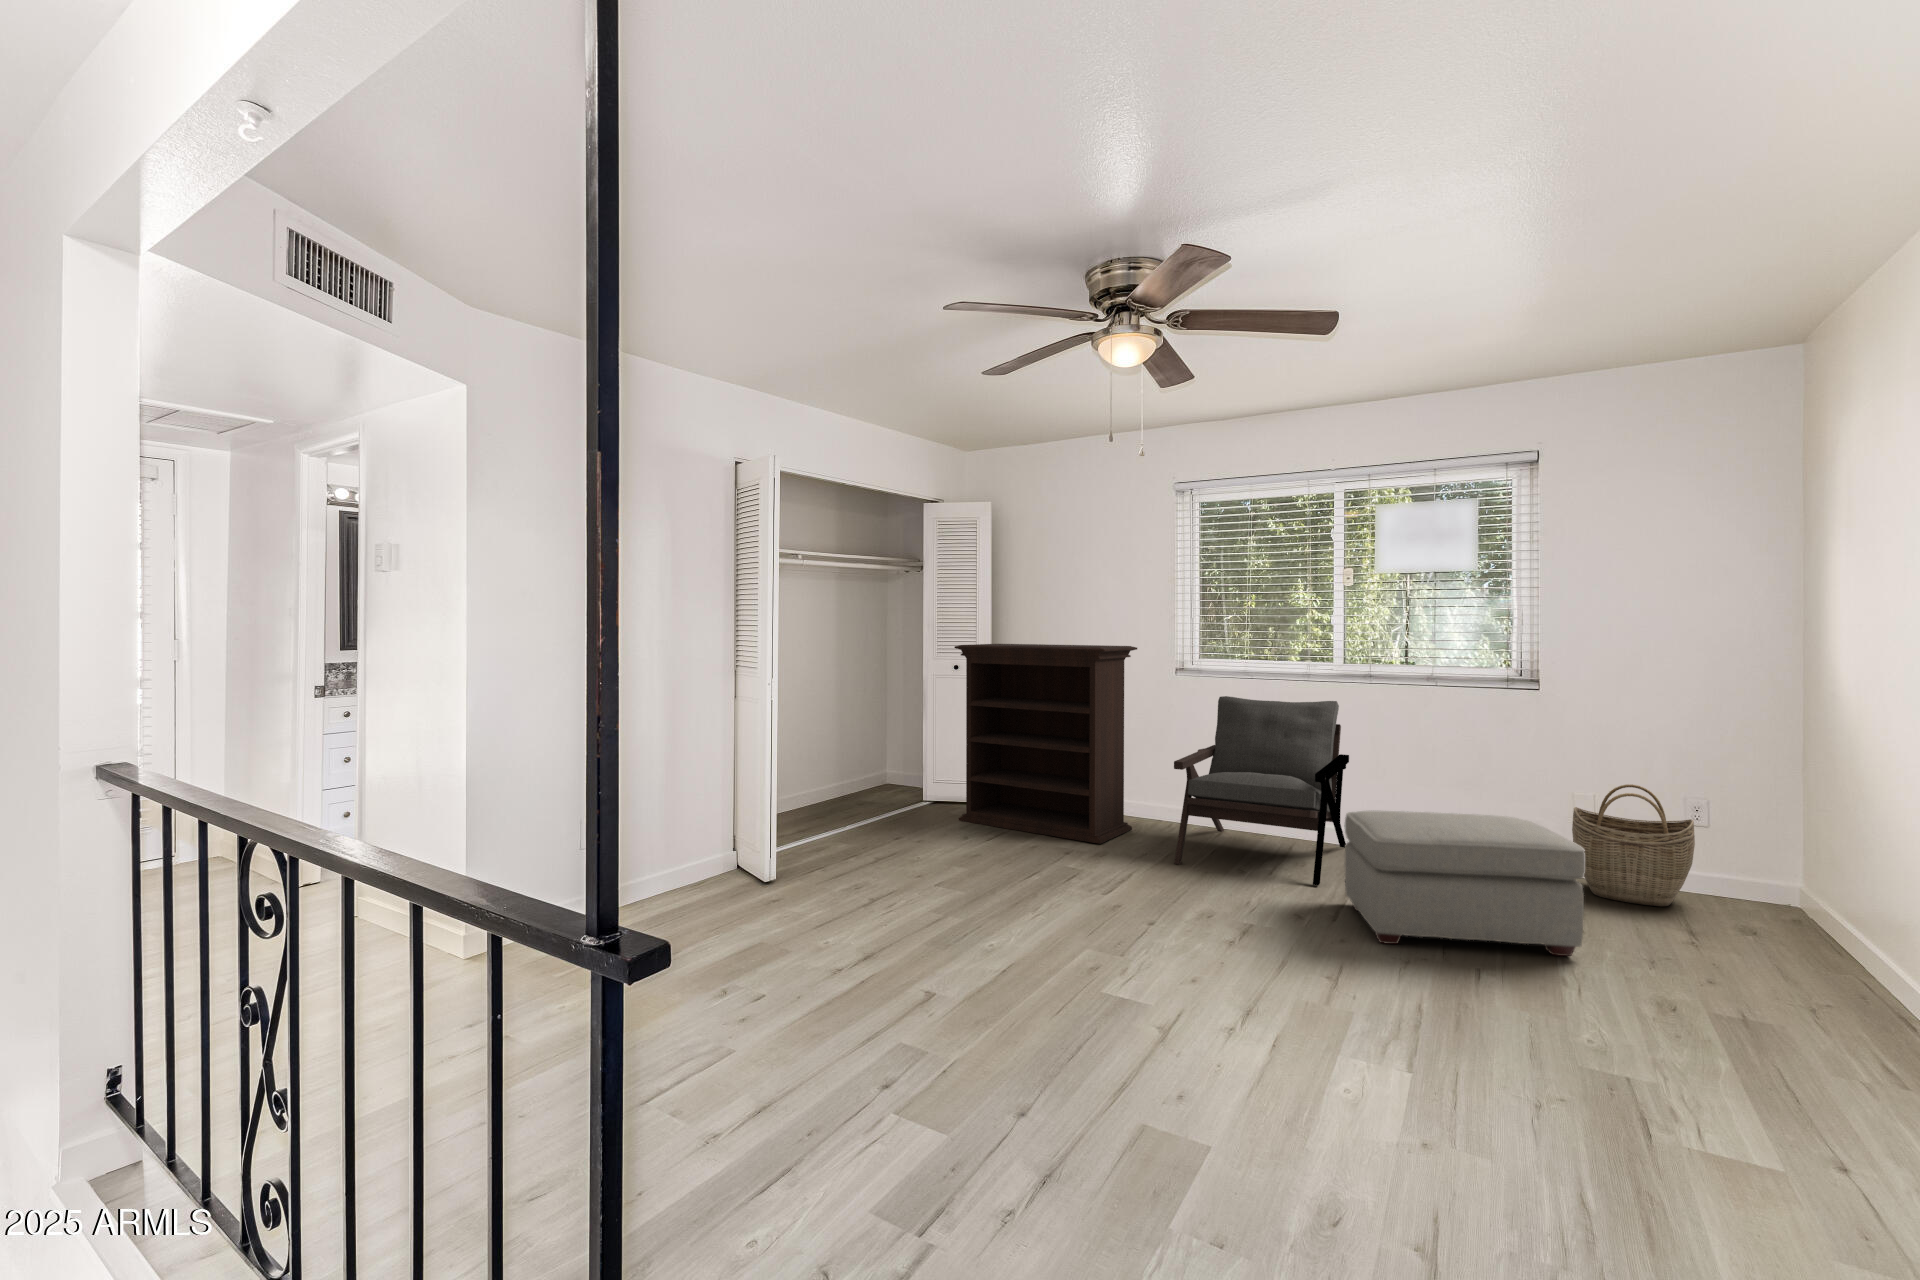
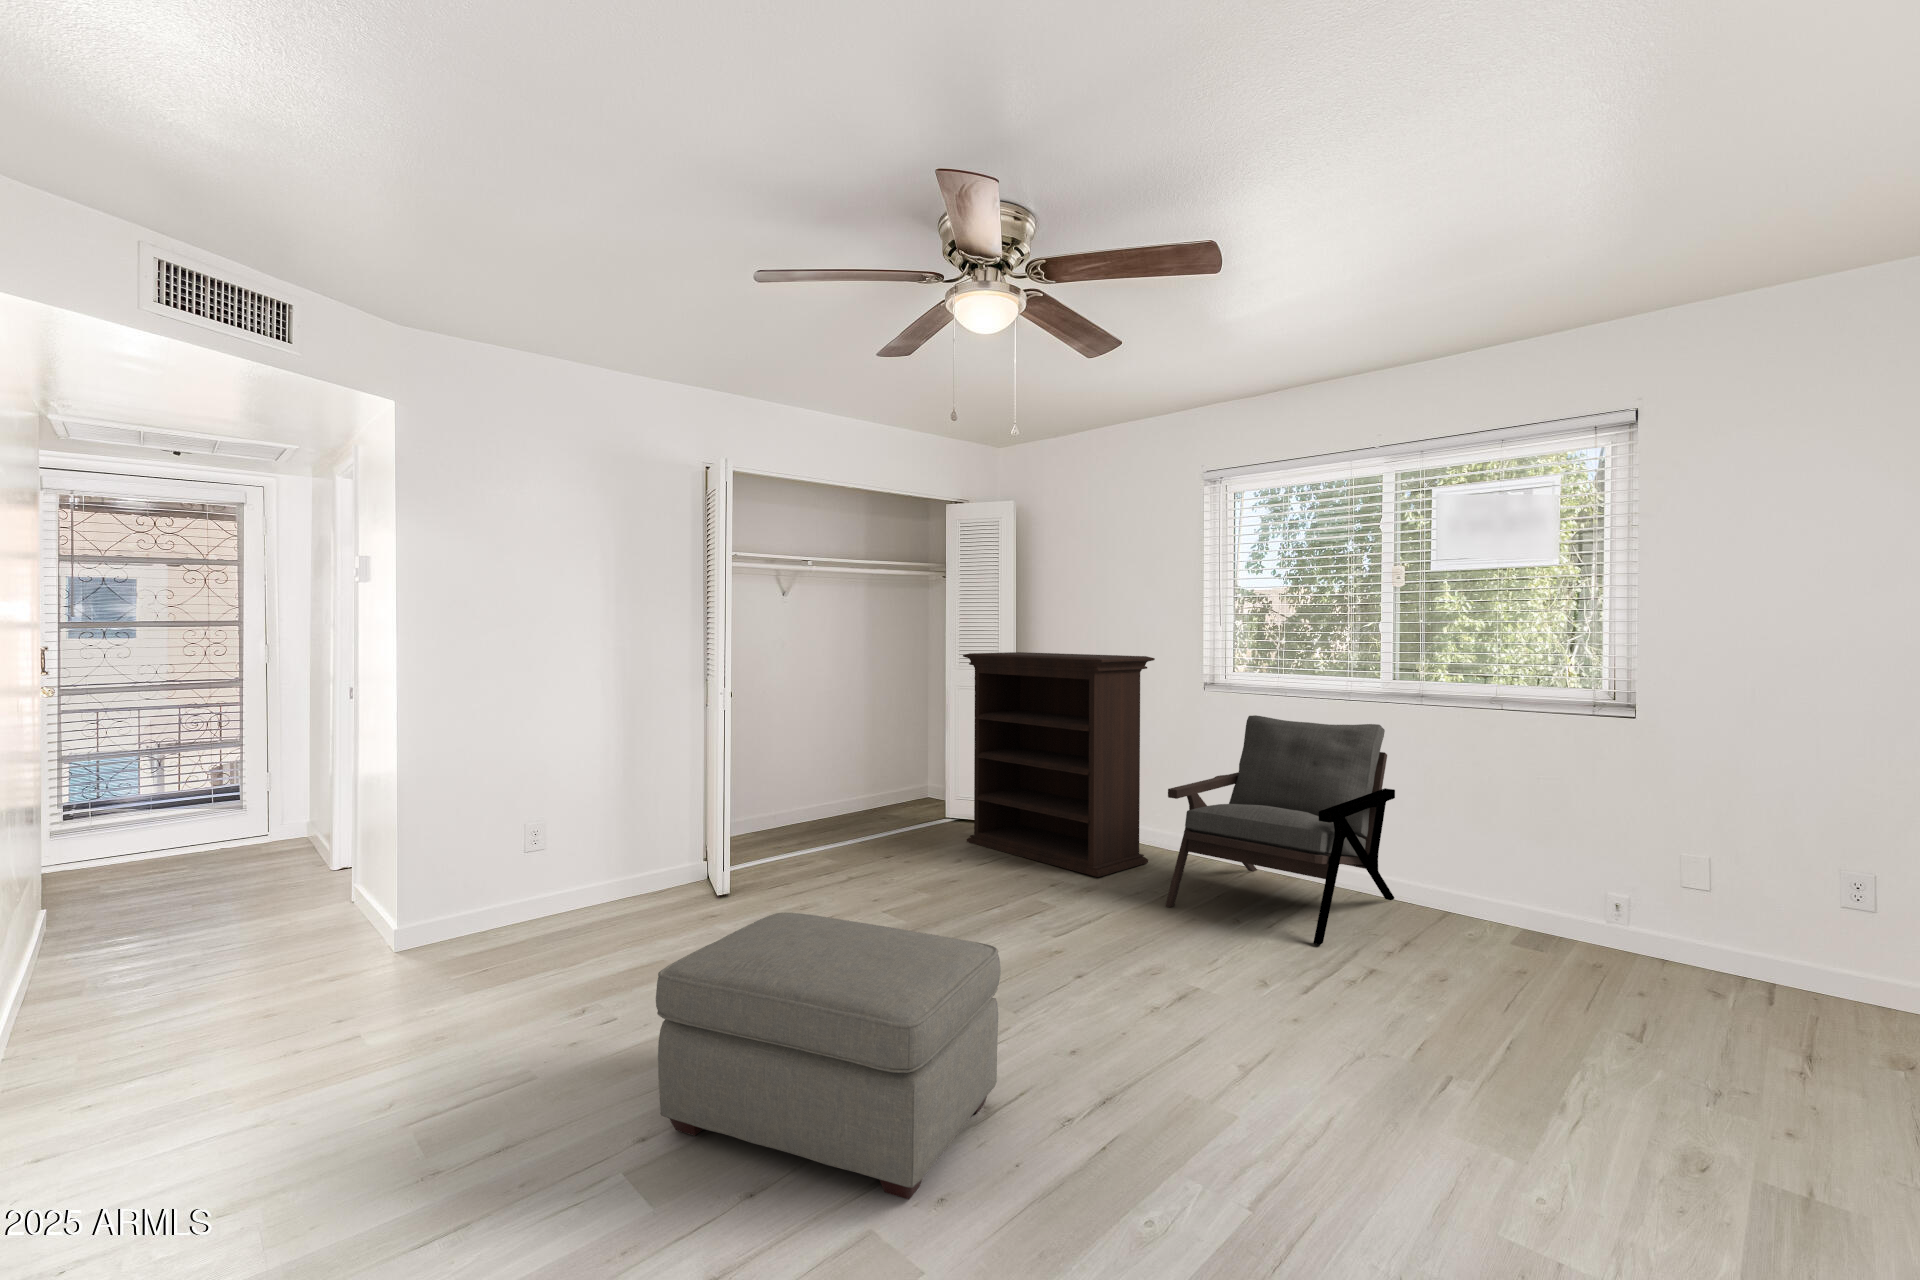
woven basket: present [1572,784,1695,906] -> none [1666,845,1837,1010]
ottoman: present [1344,811,1585,956] -> present [656,912,1001,1199]

